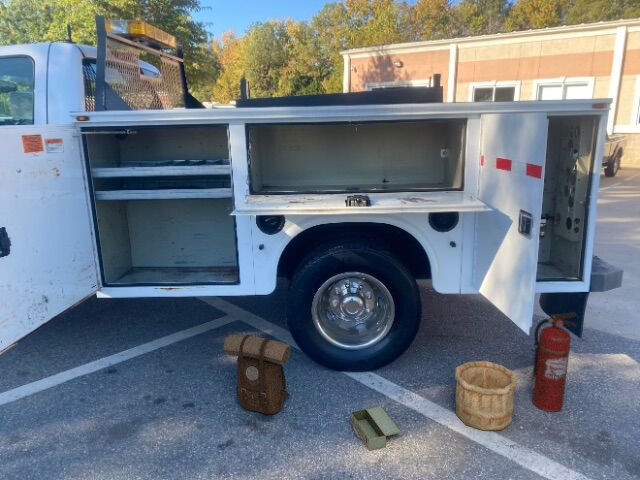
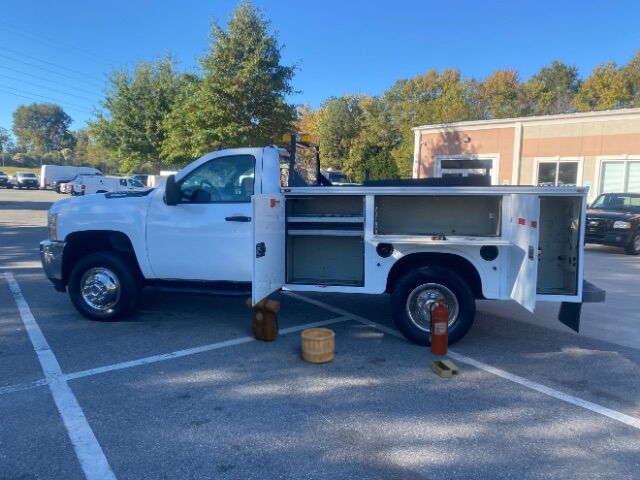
fire extinguisher: present [531,312,576,412] -> present [429,298,452,355]
backpack: present [224,335,291,414] -> present [246,298,280,341]
wooden bucket: present [455,361,517,430] -> present [301,328,335,363]

